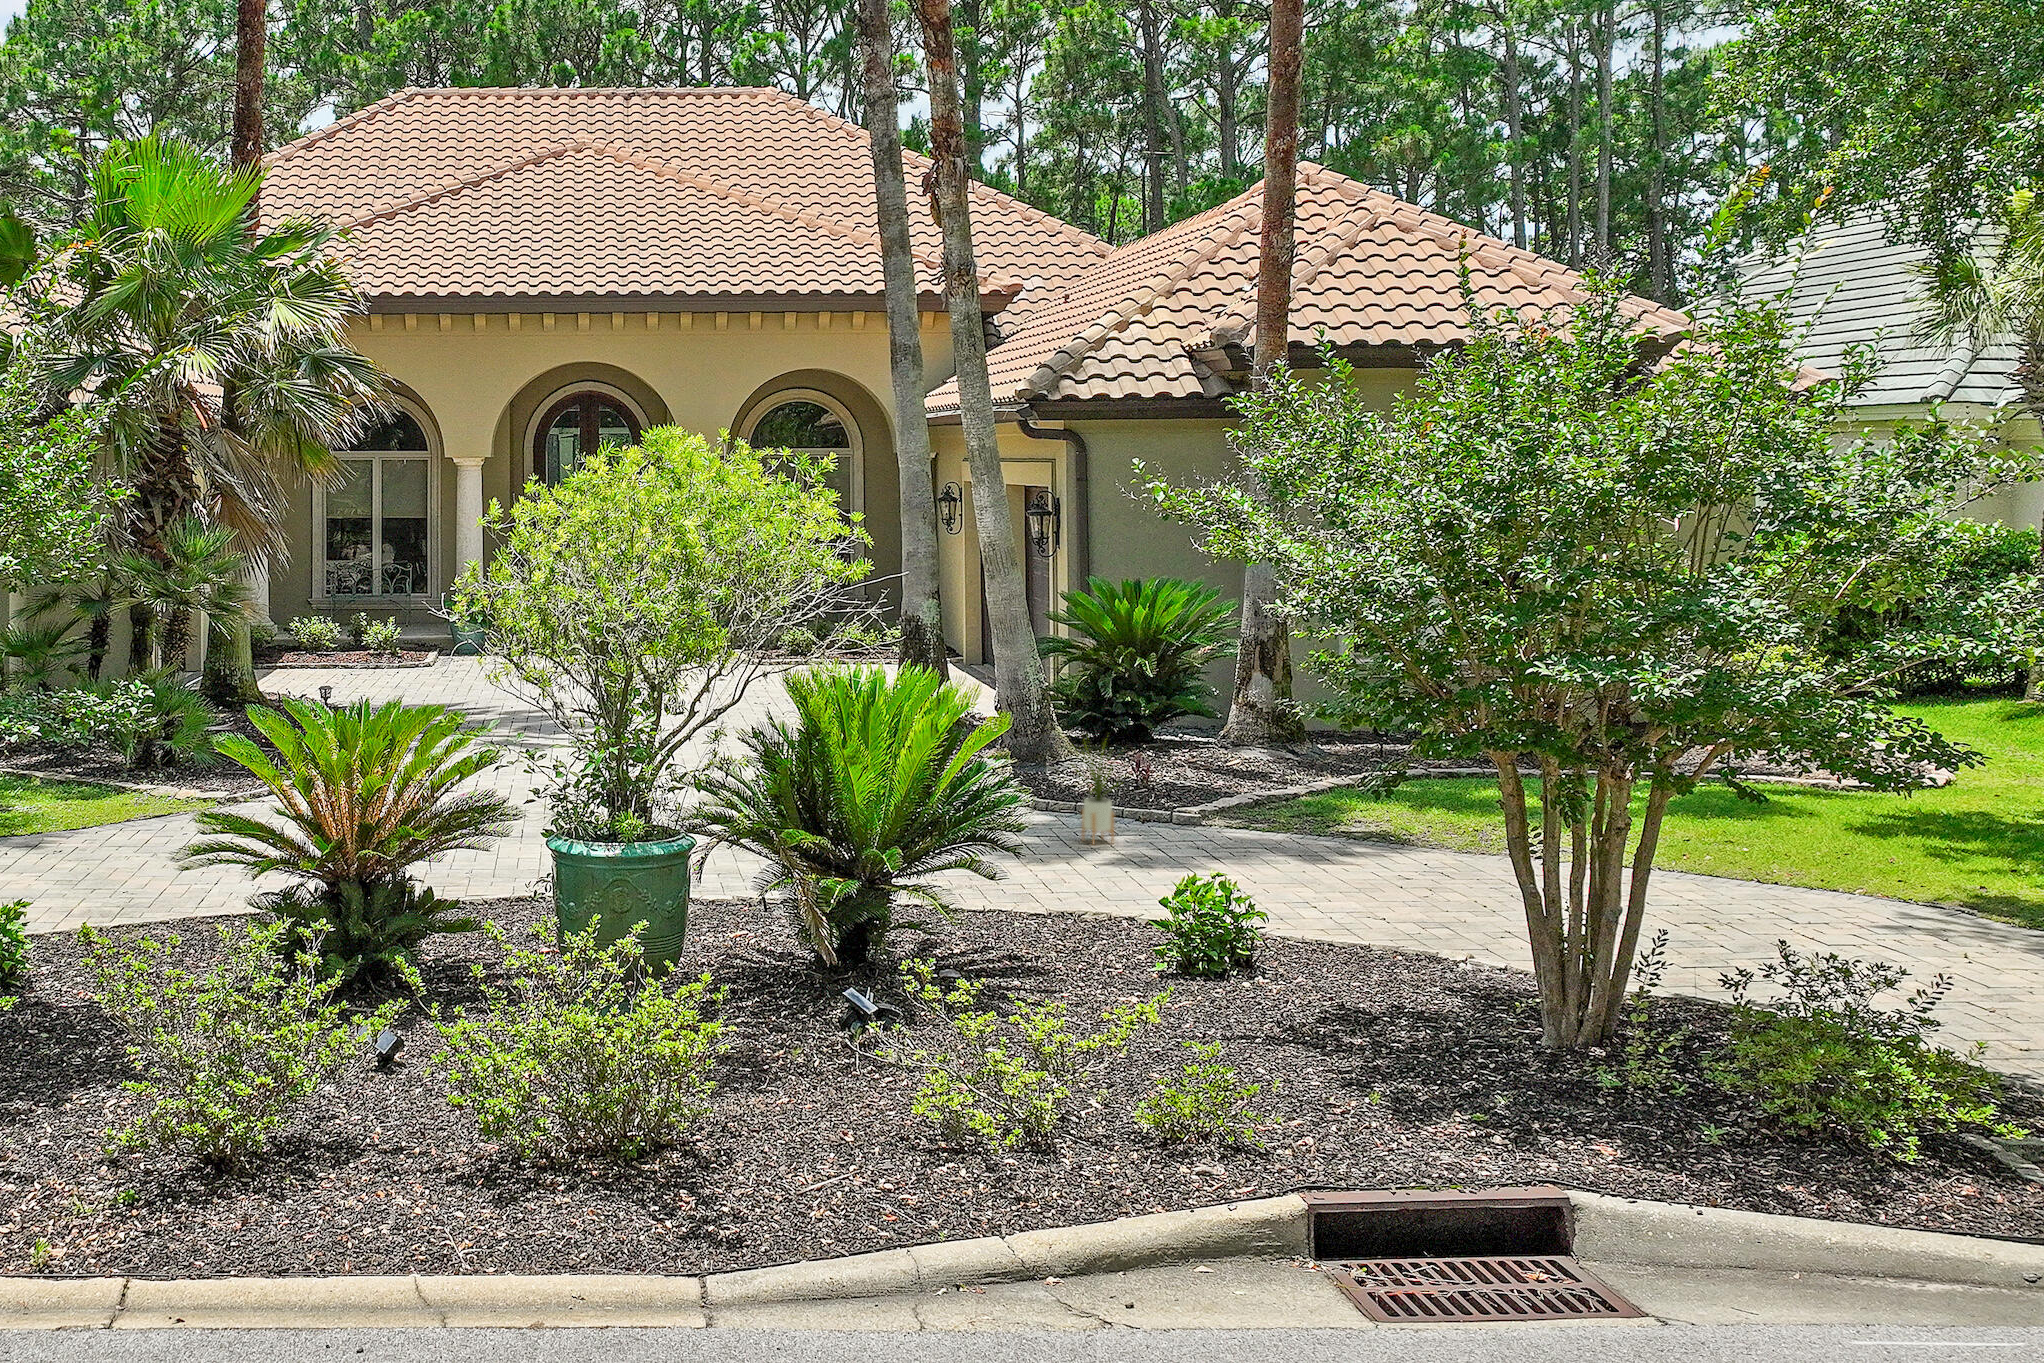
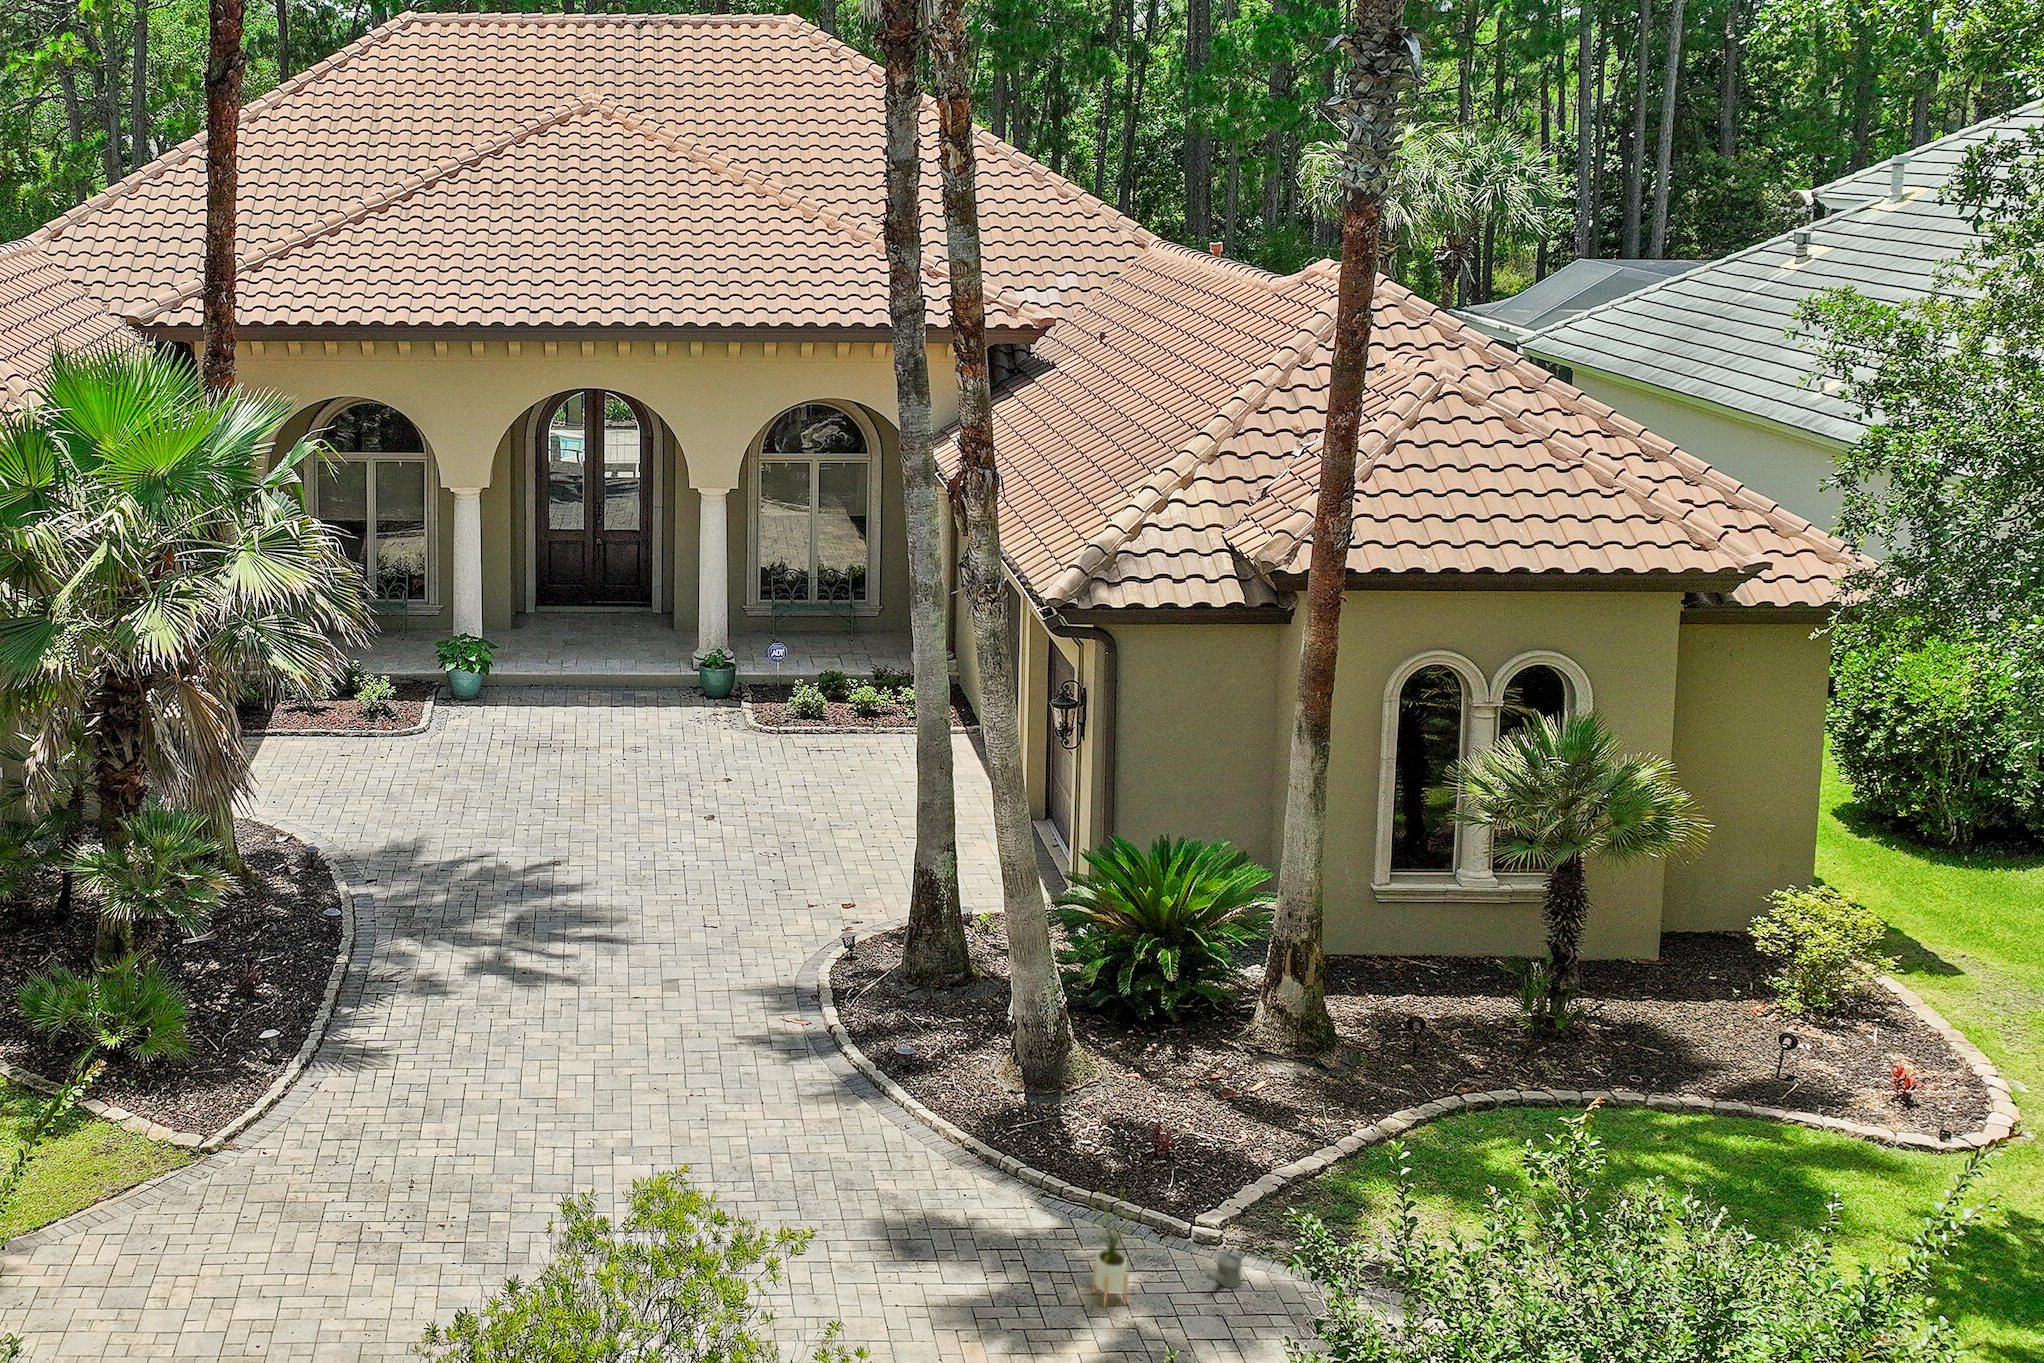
watering can: none [1187,812,1222,838] -> present [1206,1251,1243,1288]

